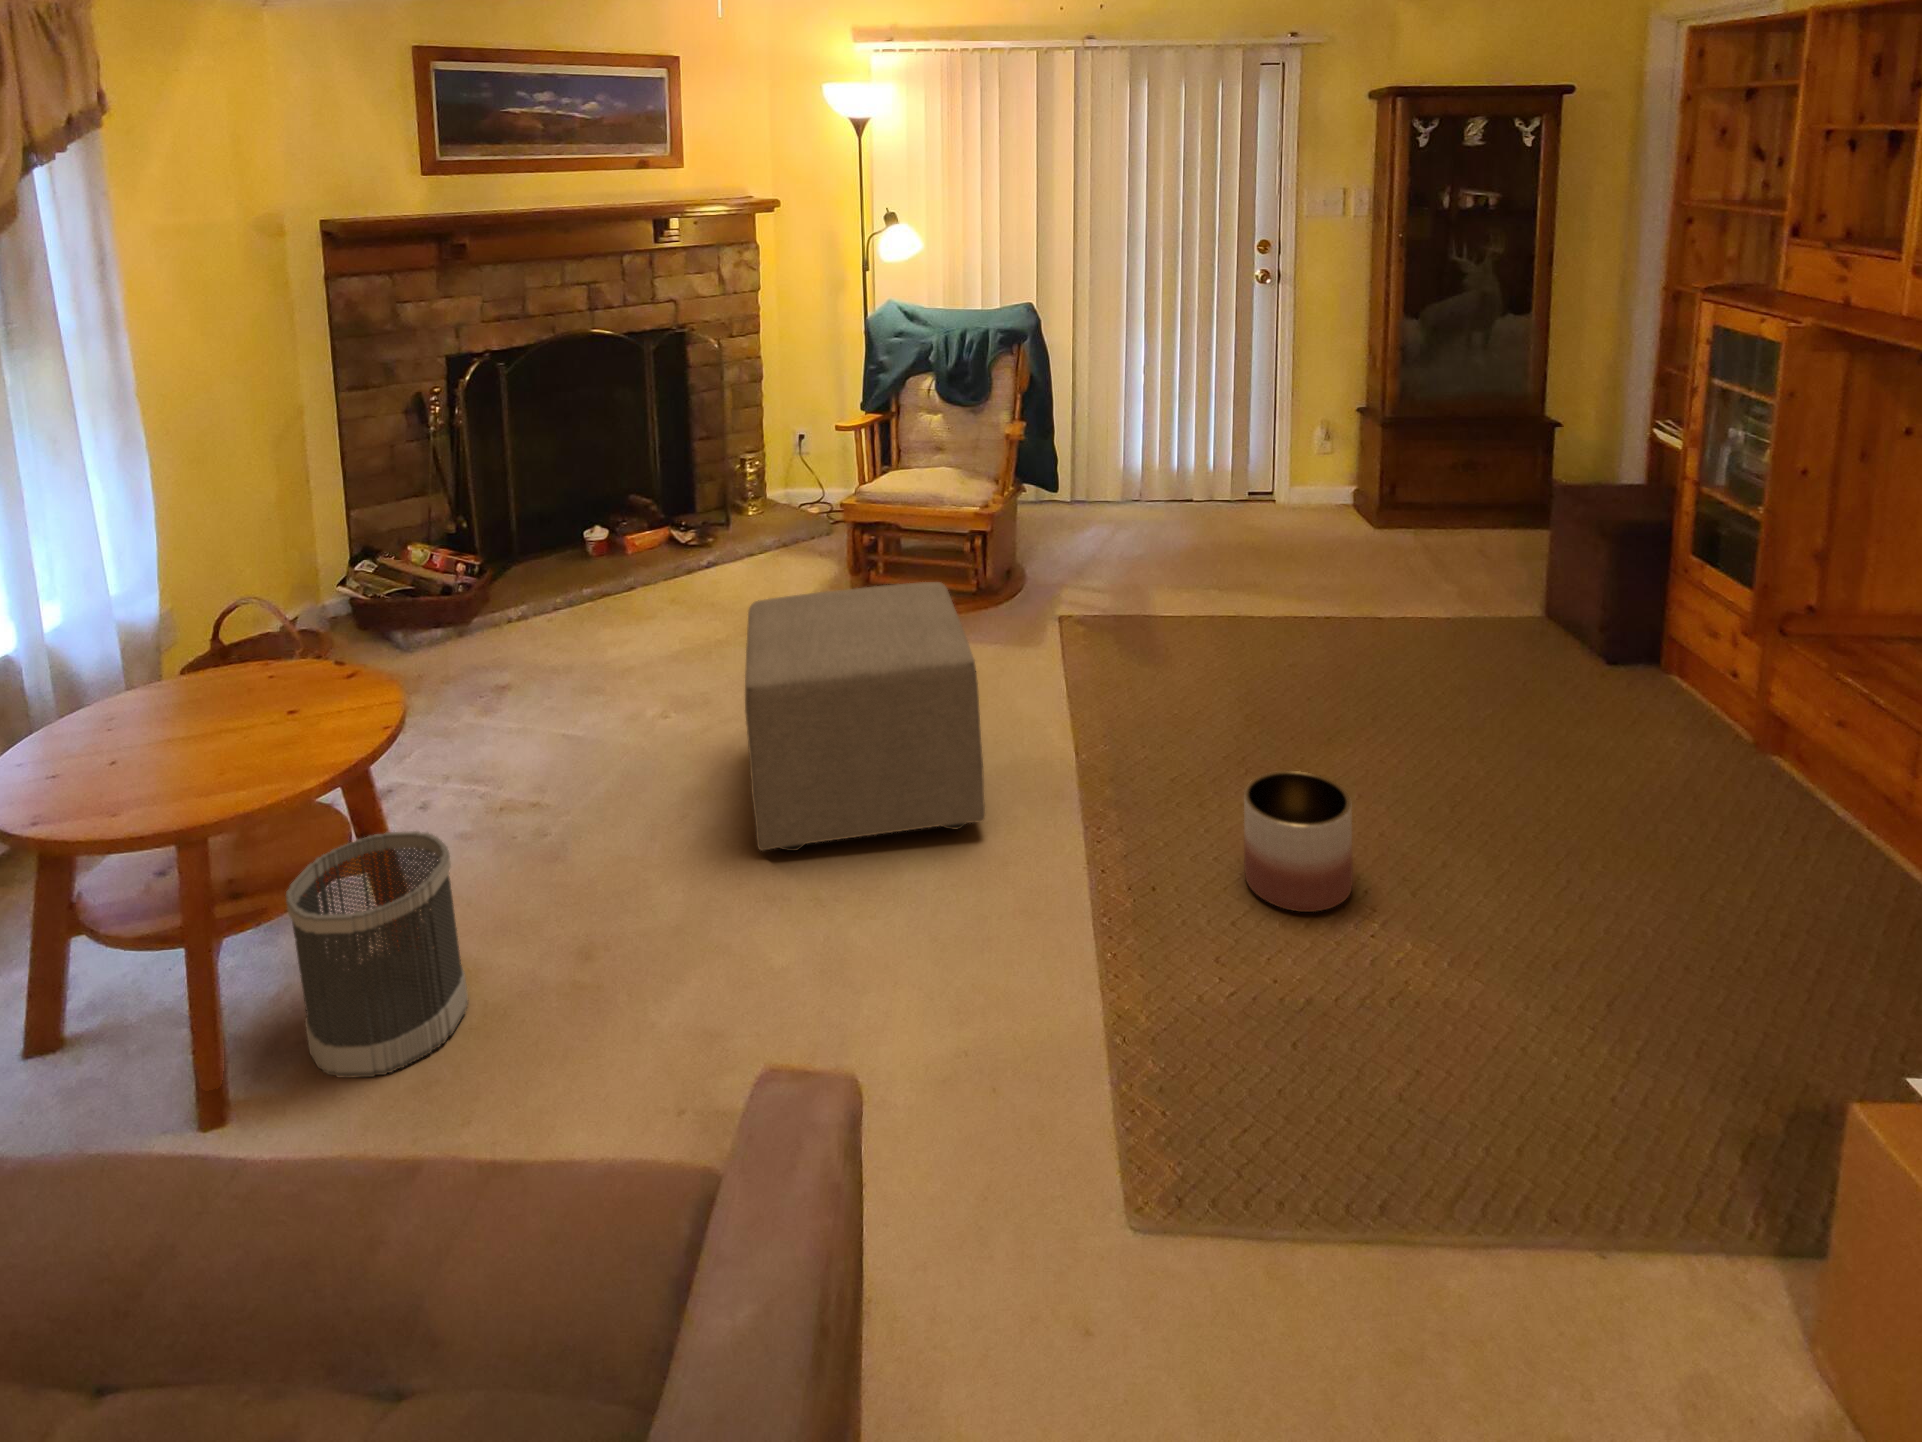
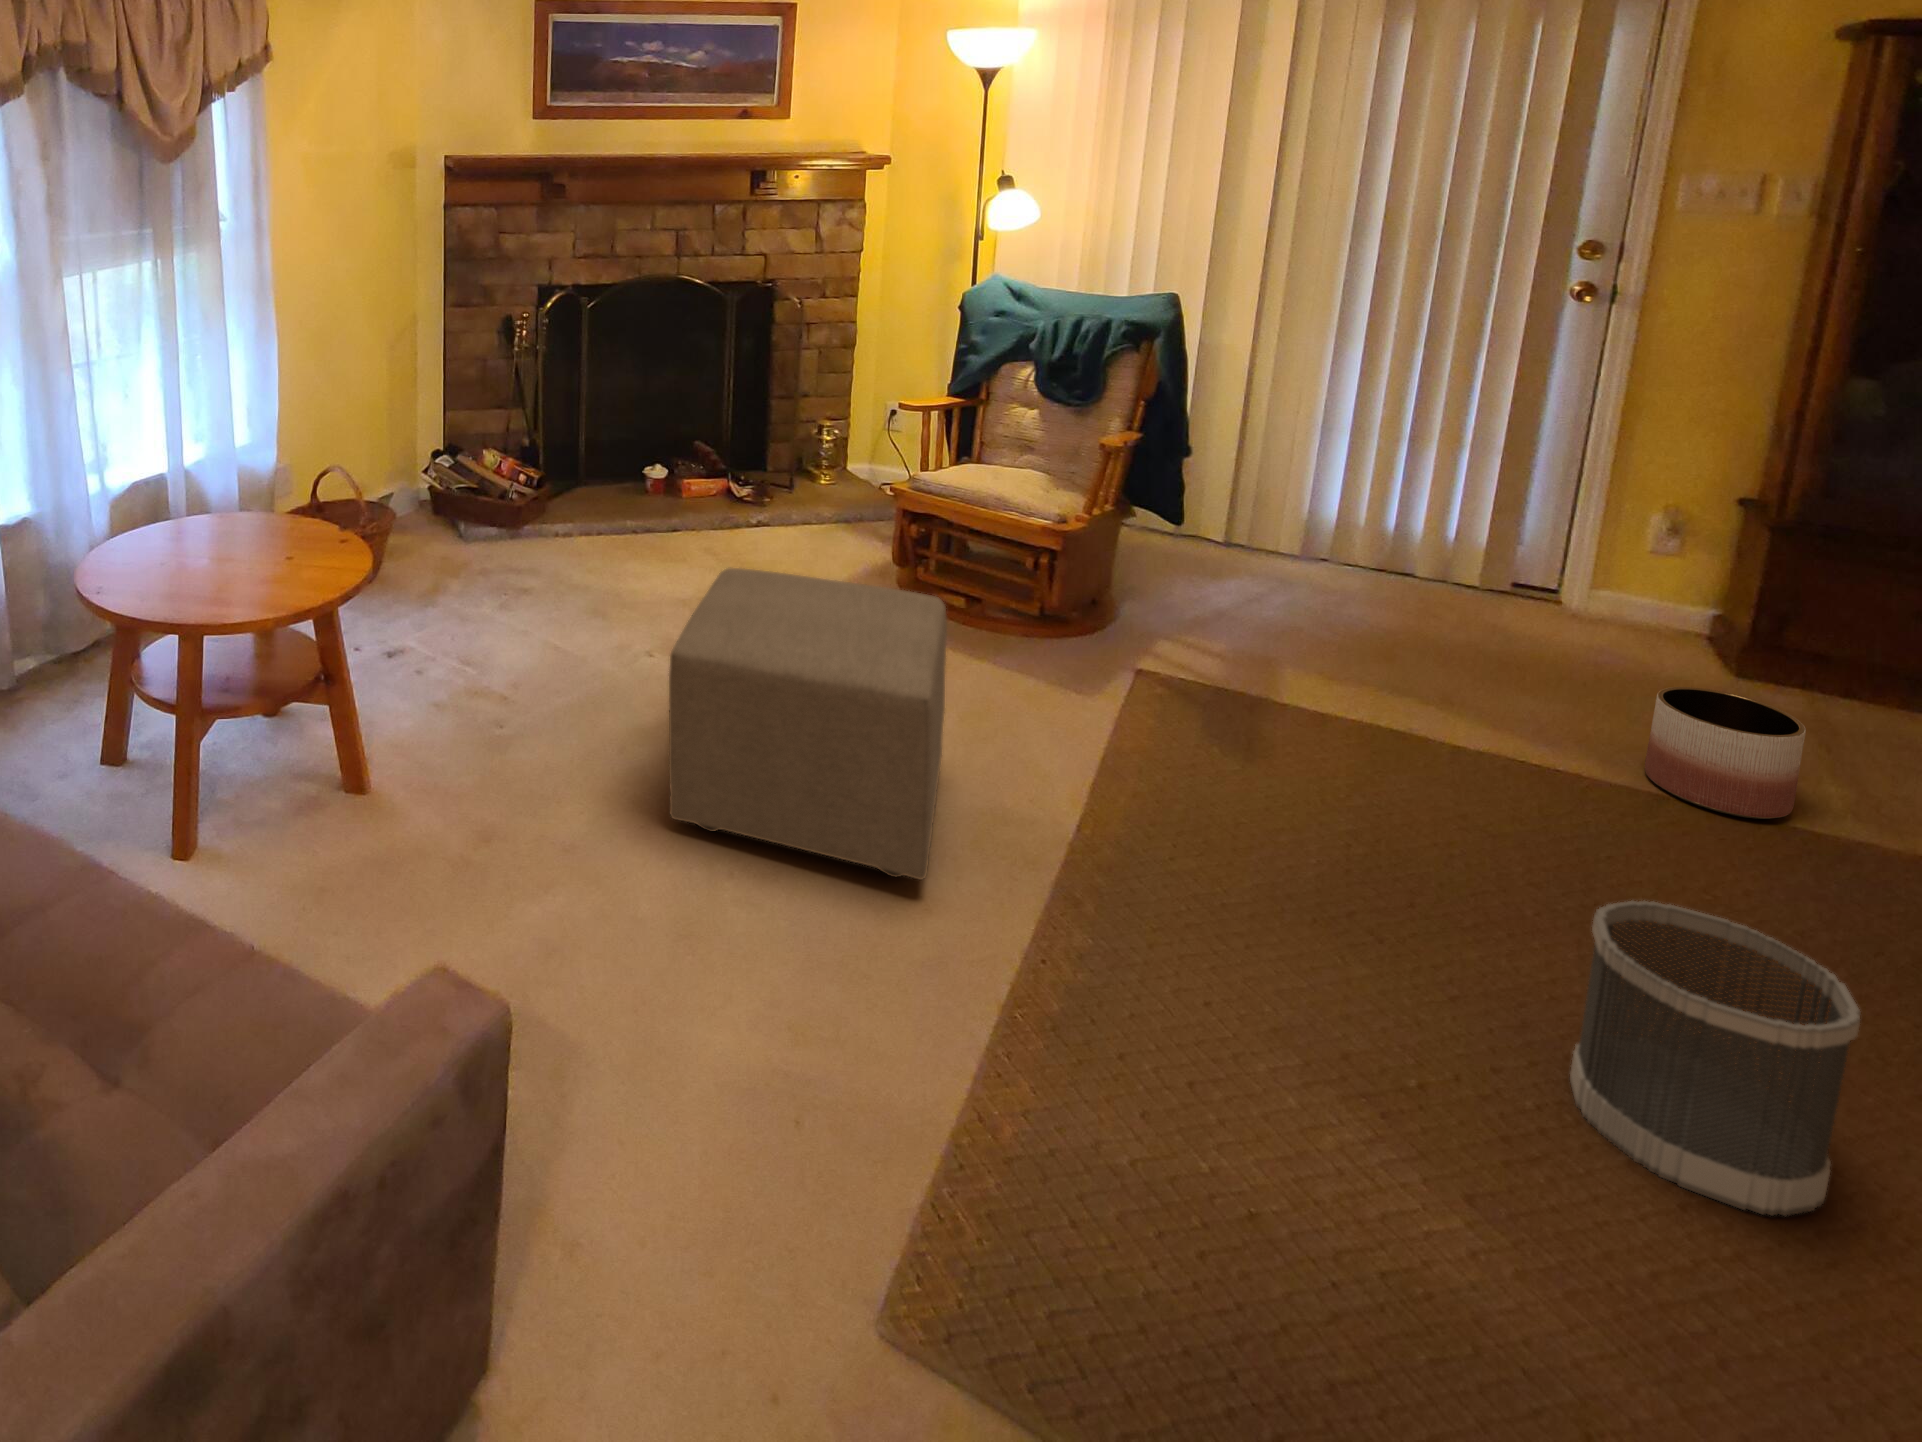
planter: present [1244,771,1353,912] -> present [1645,687,1806,819]
wastebasket: present [286,831,468,1078] -> present [1569,901,1860,1216]

